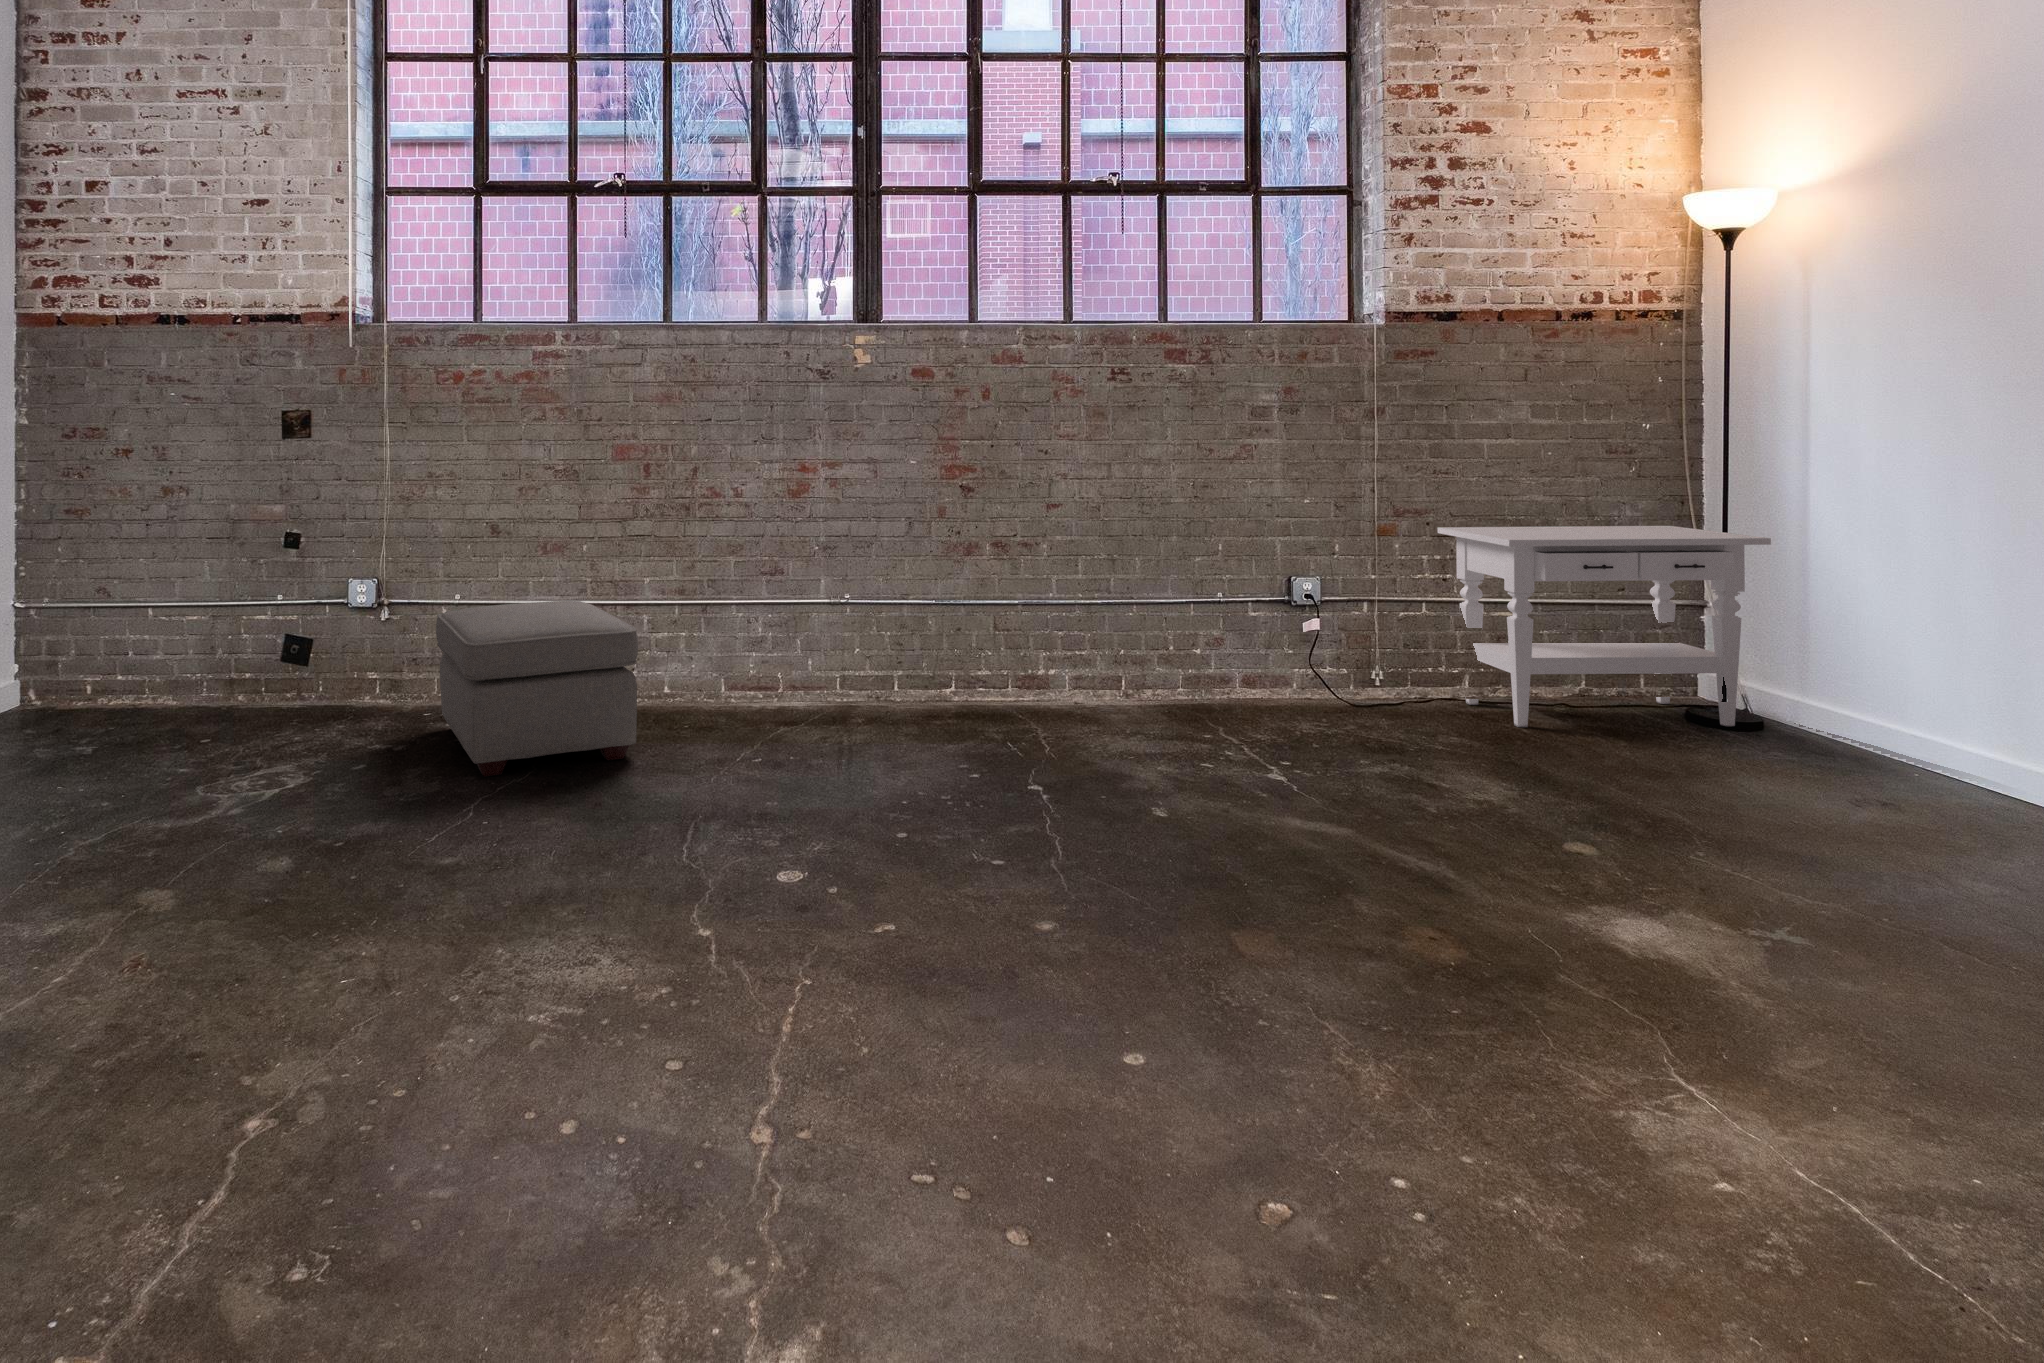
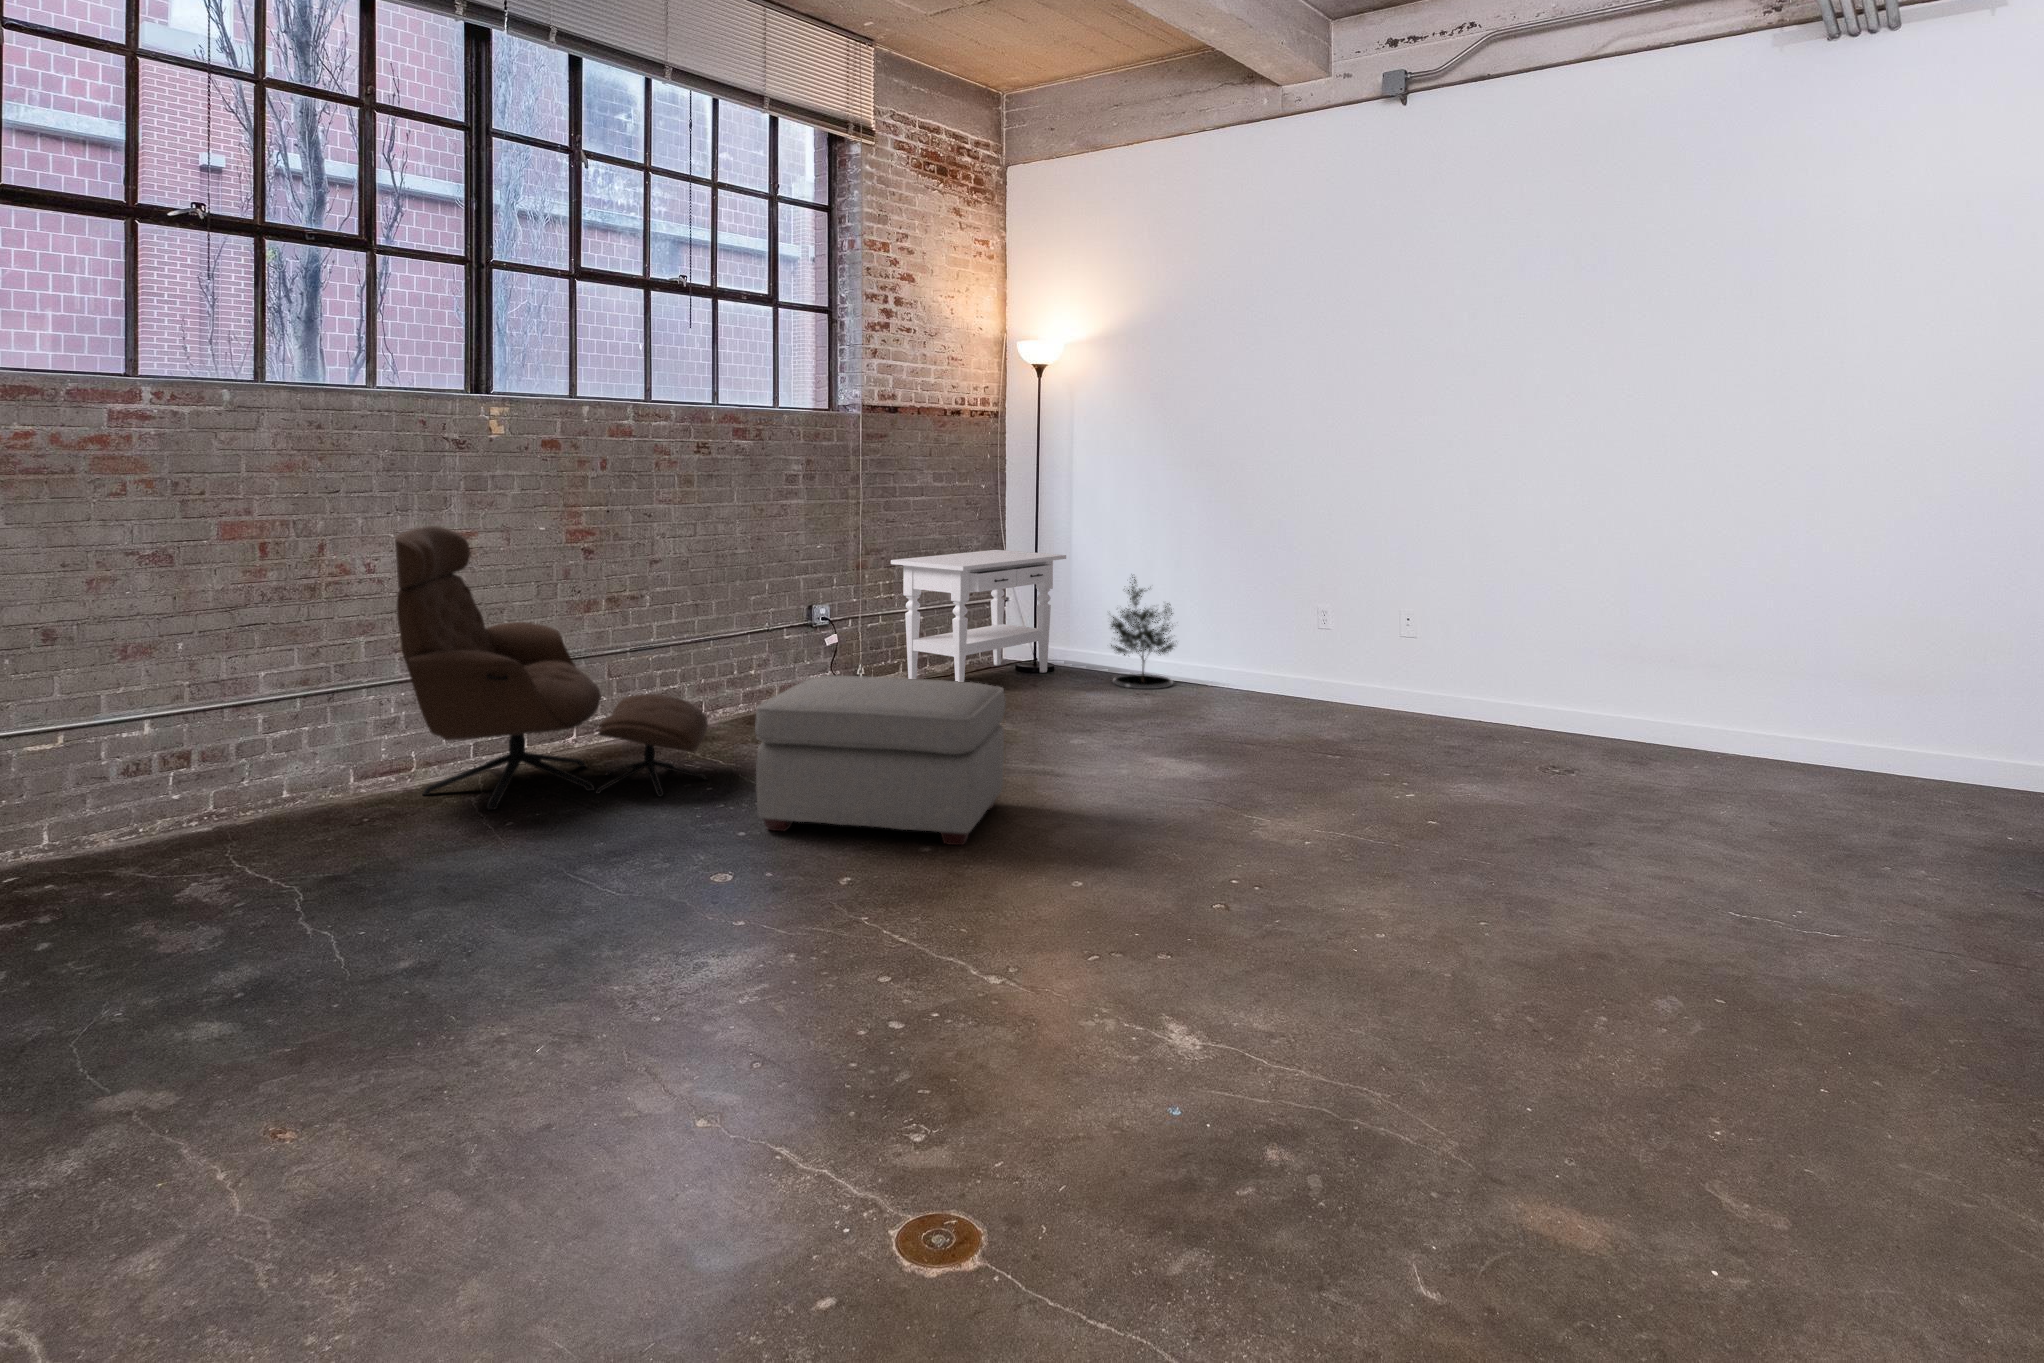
lounge chair: none [720,455,1021,762] -> present [395,526,708,810]
potted tree: none [1806,575,1994,791] -> present [1111,575,1174,689]
ottoman: present [436,601,638,777] -> present [755,676,1006,846]

